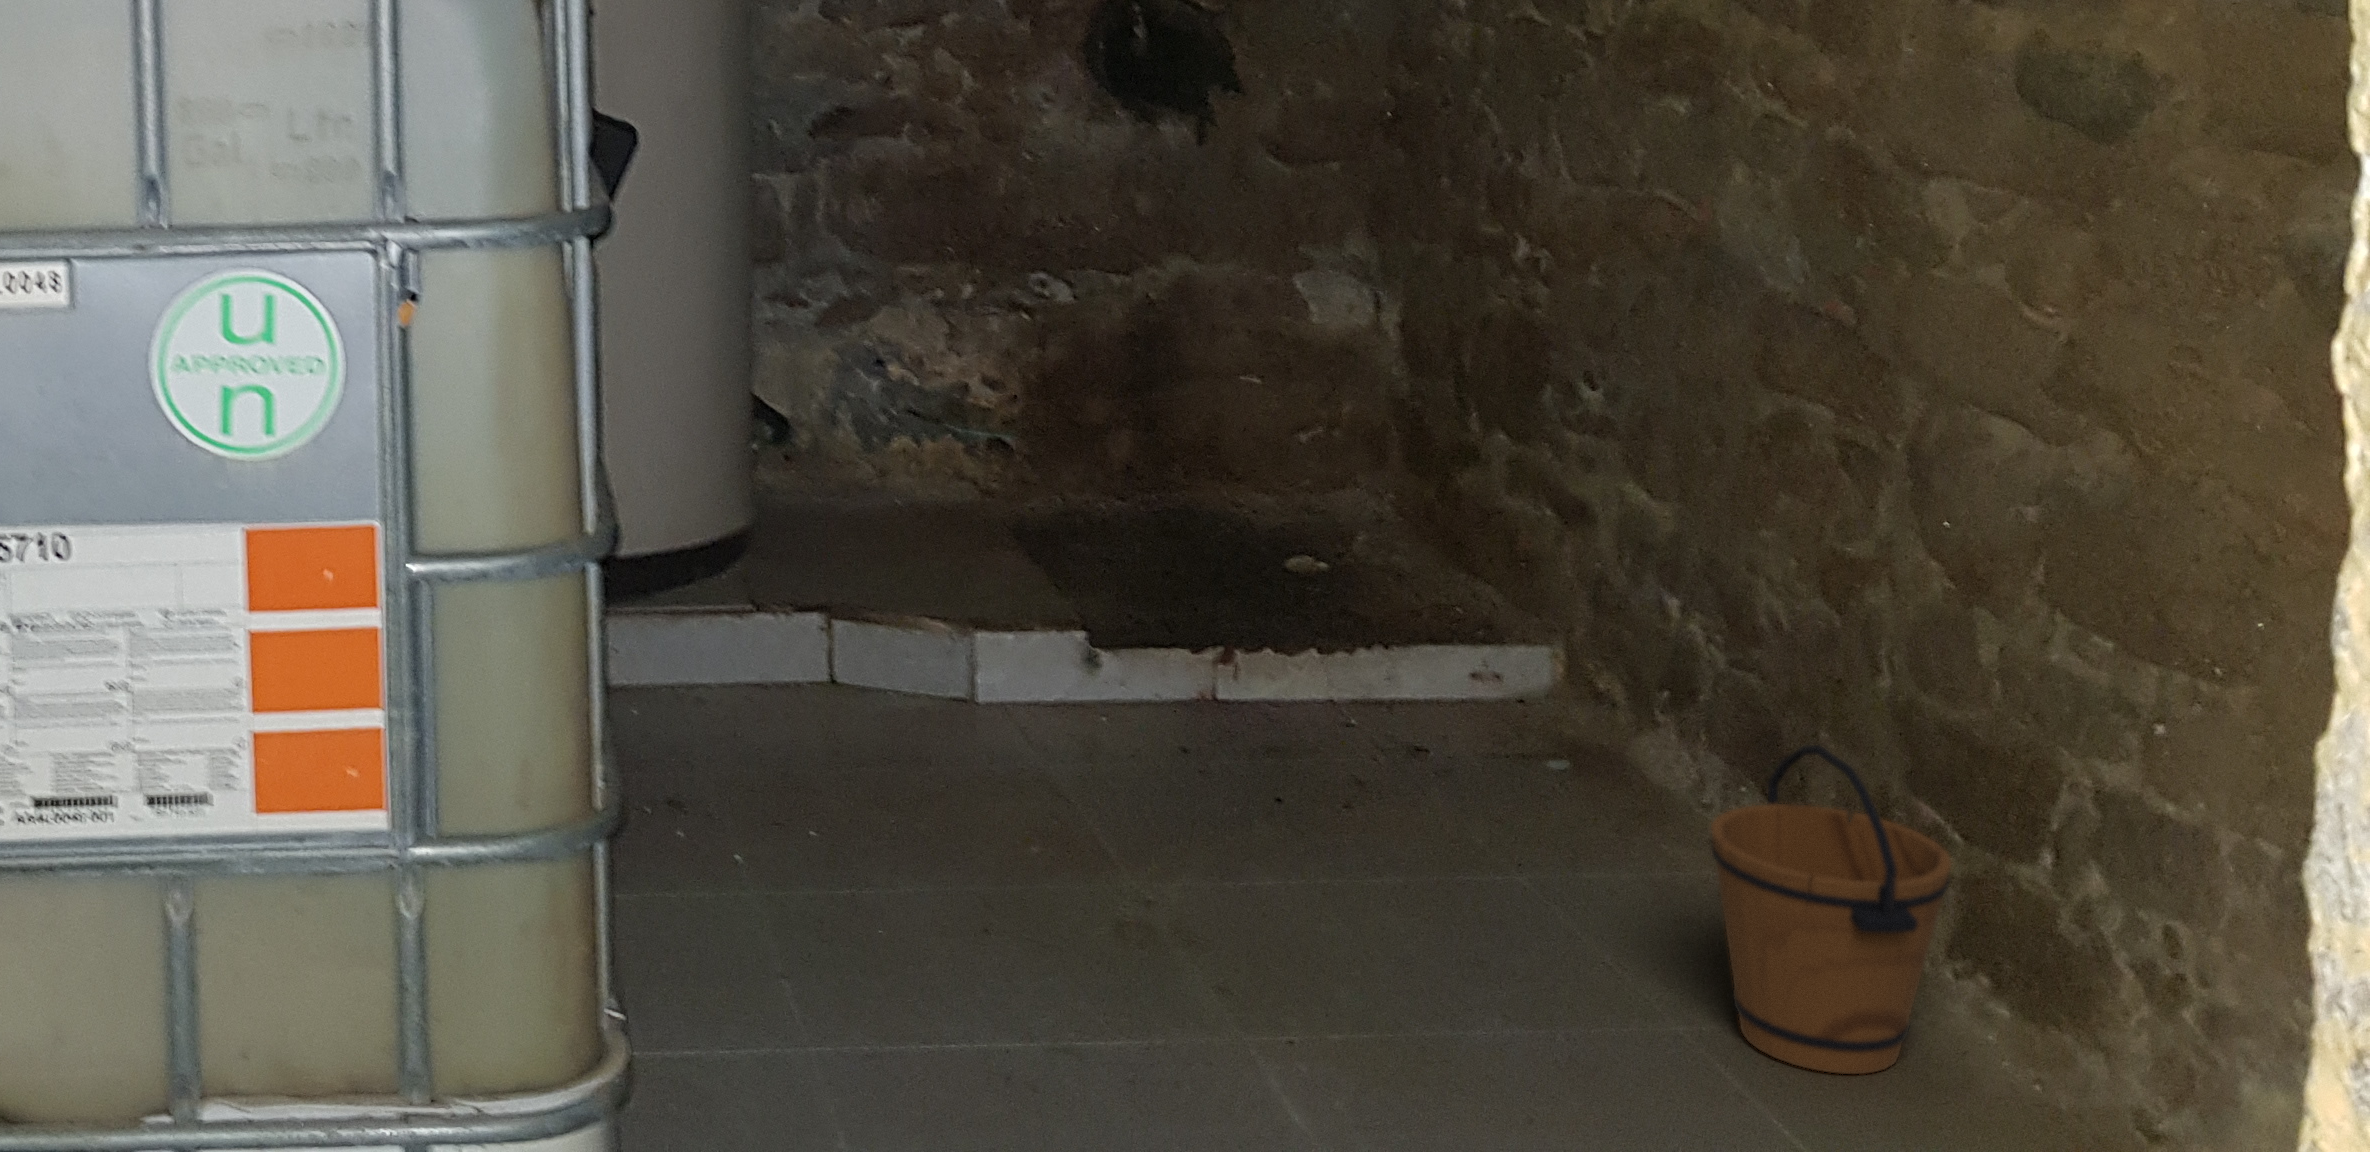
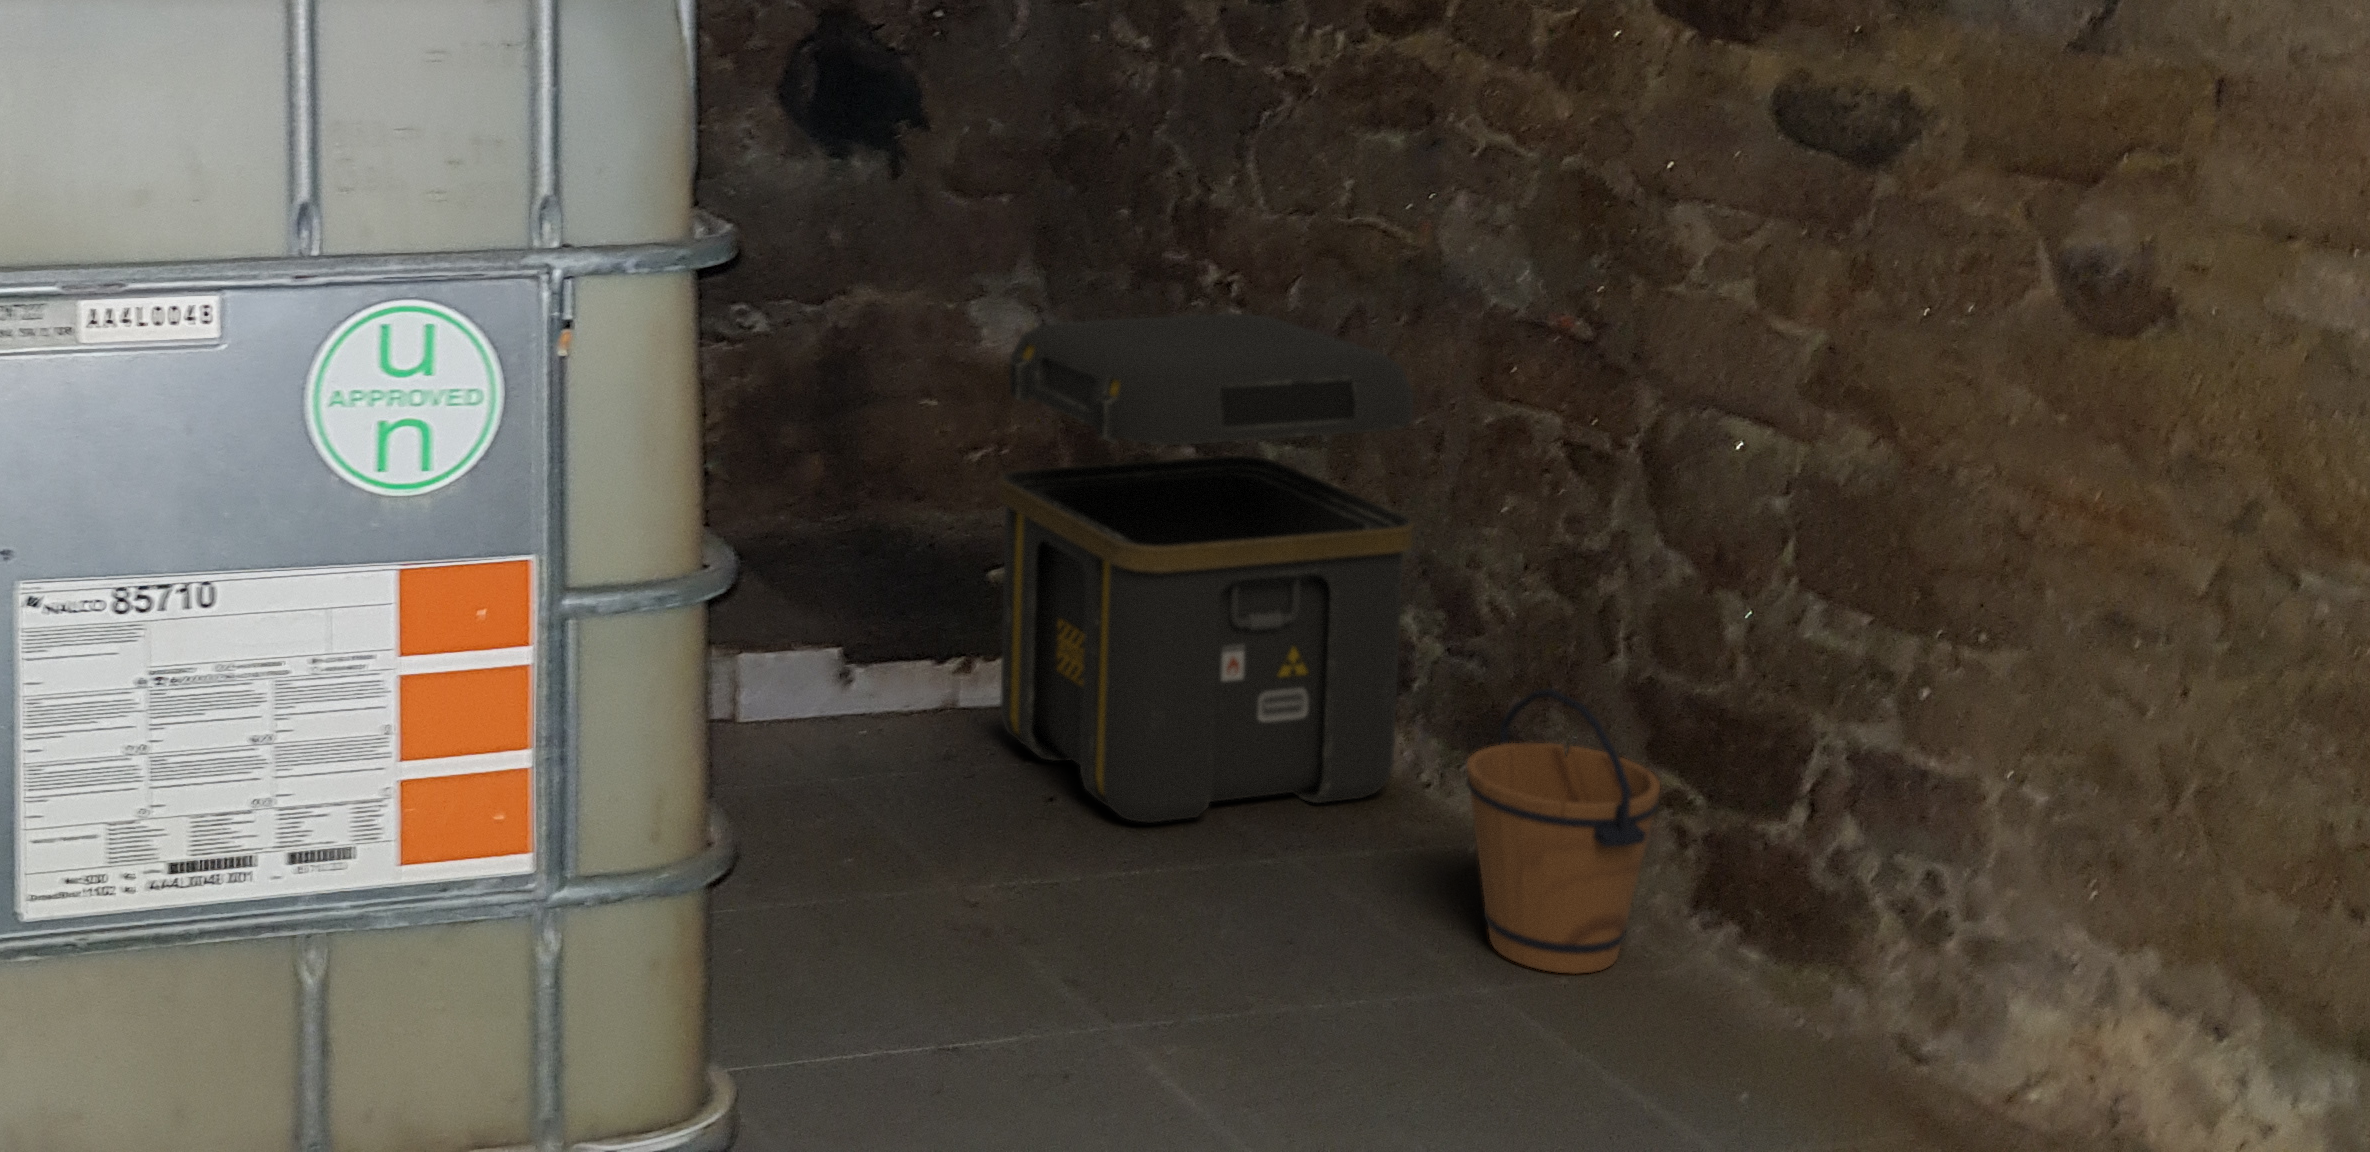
toolbox: none [1249,305,1714,857] -> present [999,314,1414,823]

